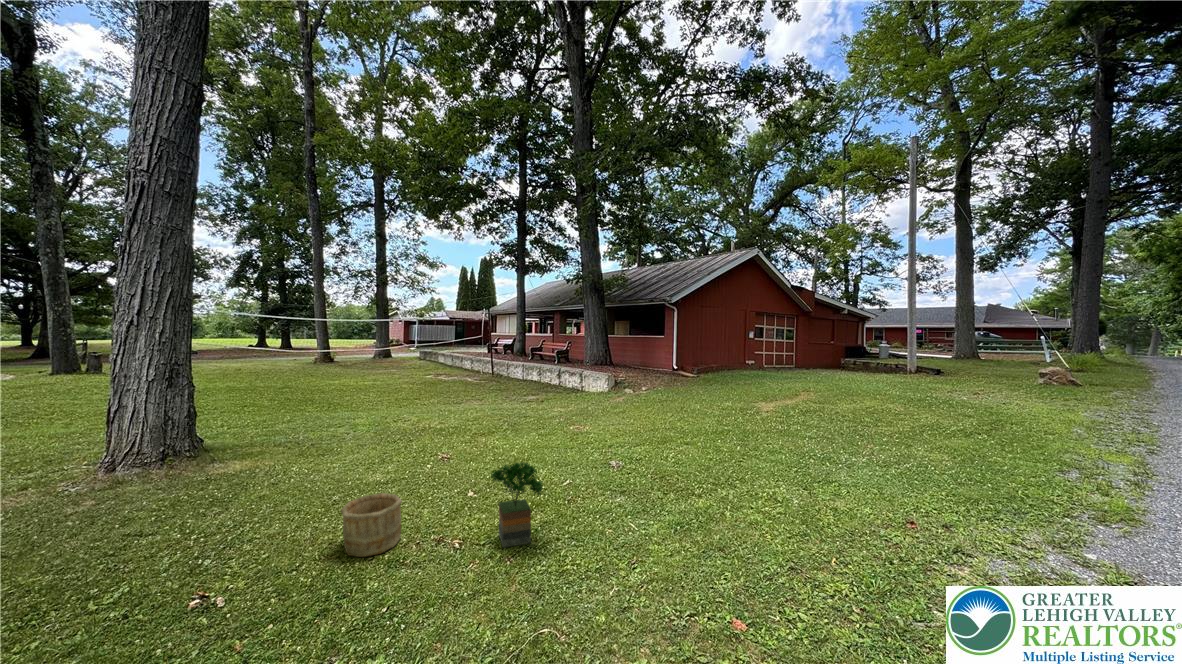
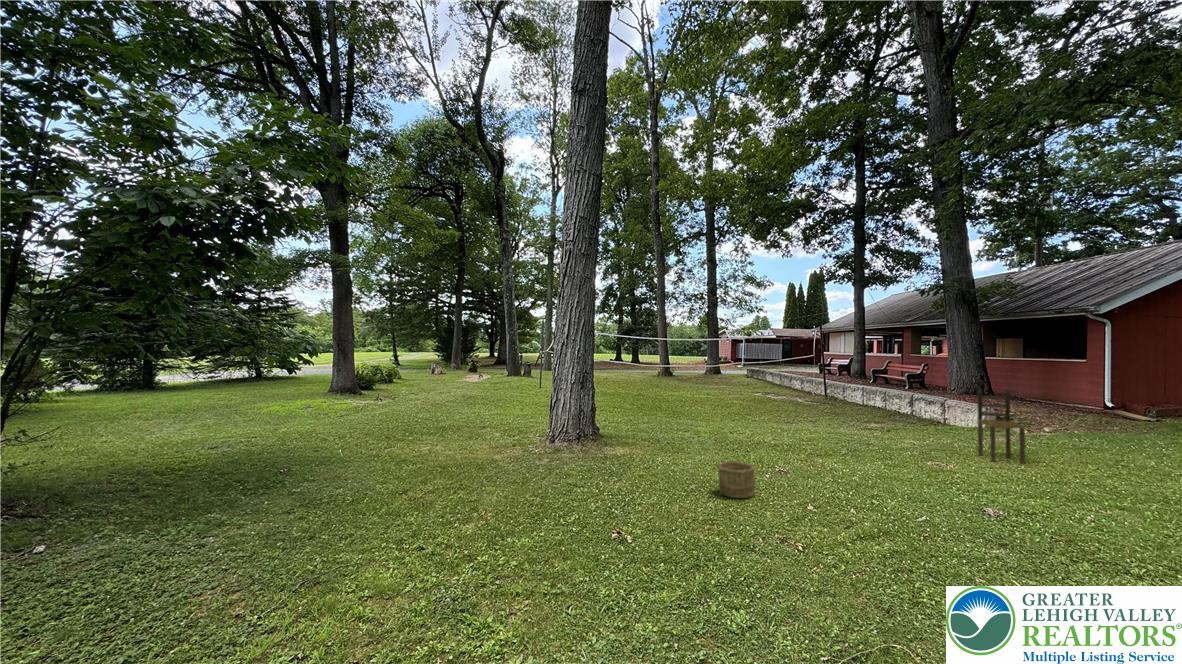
chair: none [620,363,652,428] -> present [978,390,1025,464]
potted tree: present [491,462,543,547] -> none [820,453,865,517]

